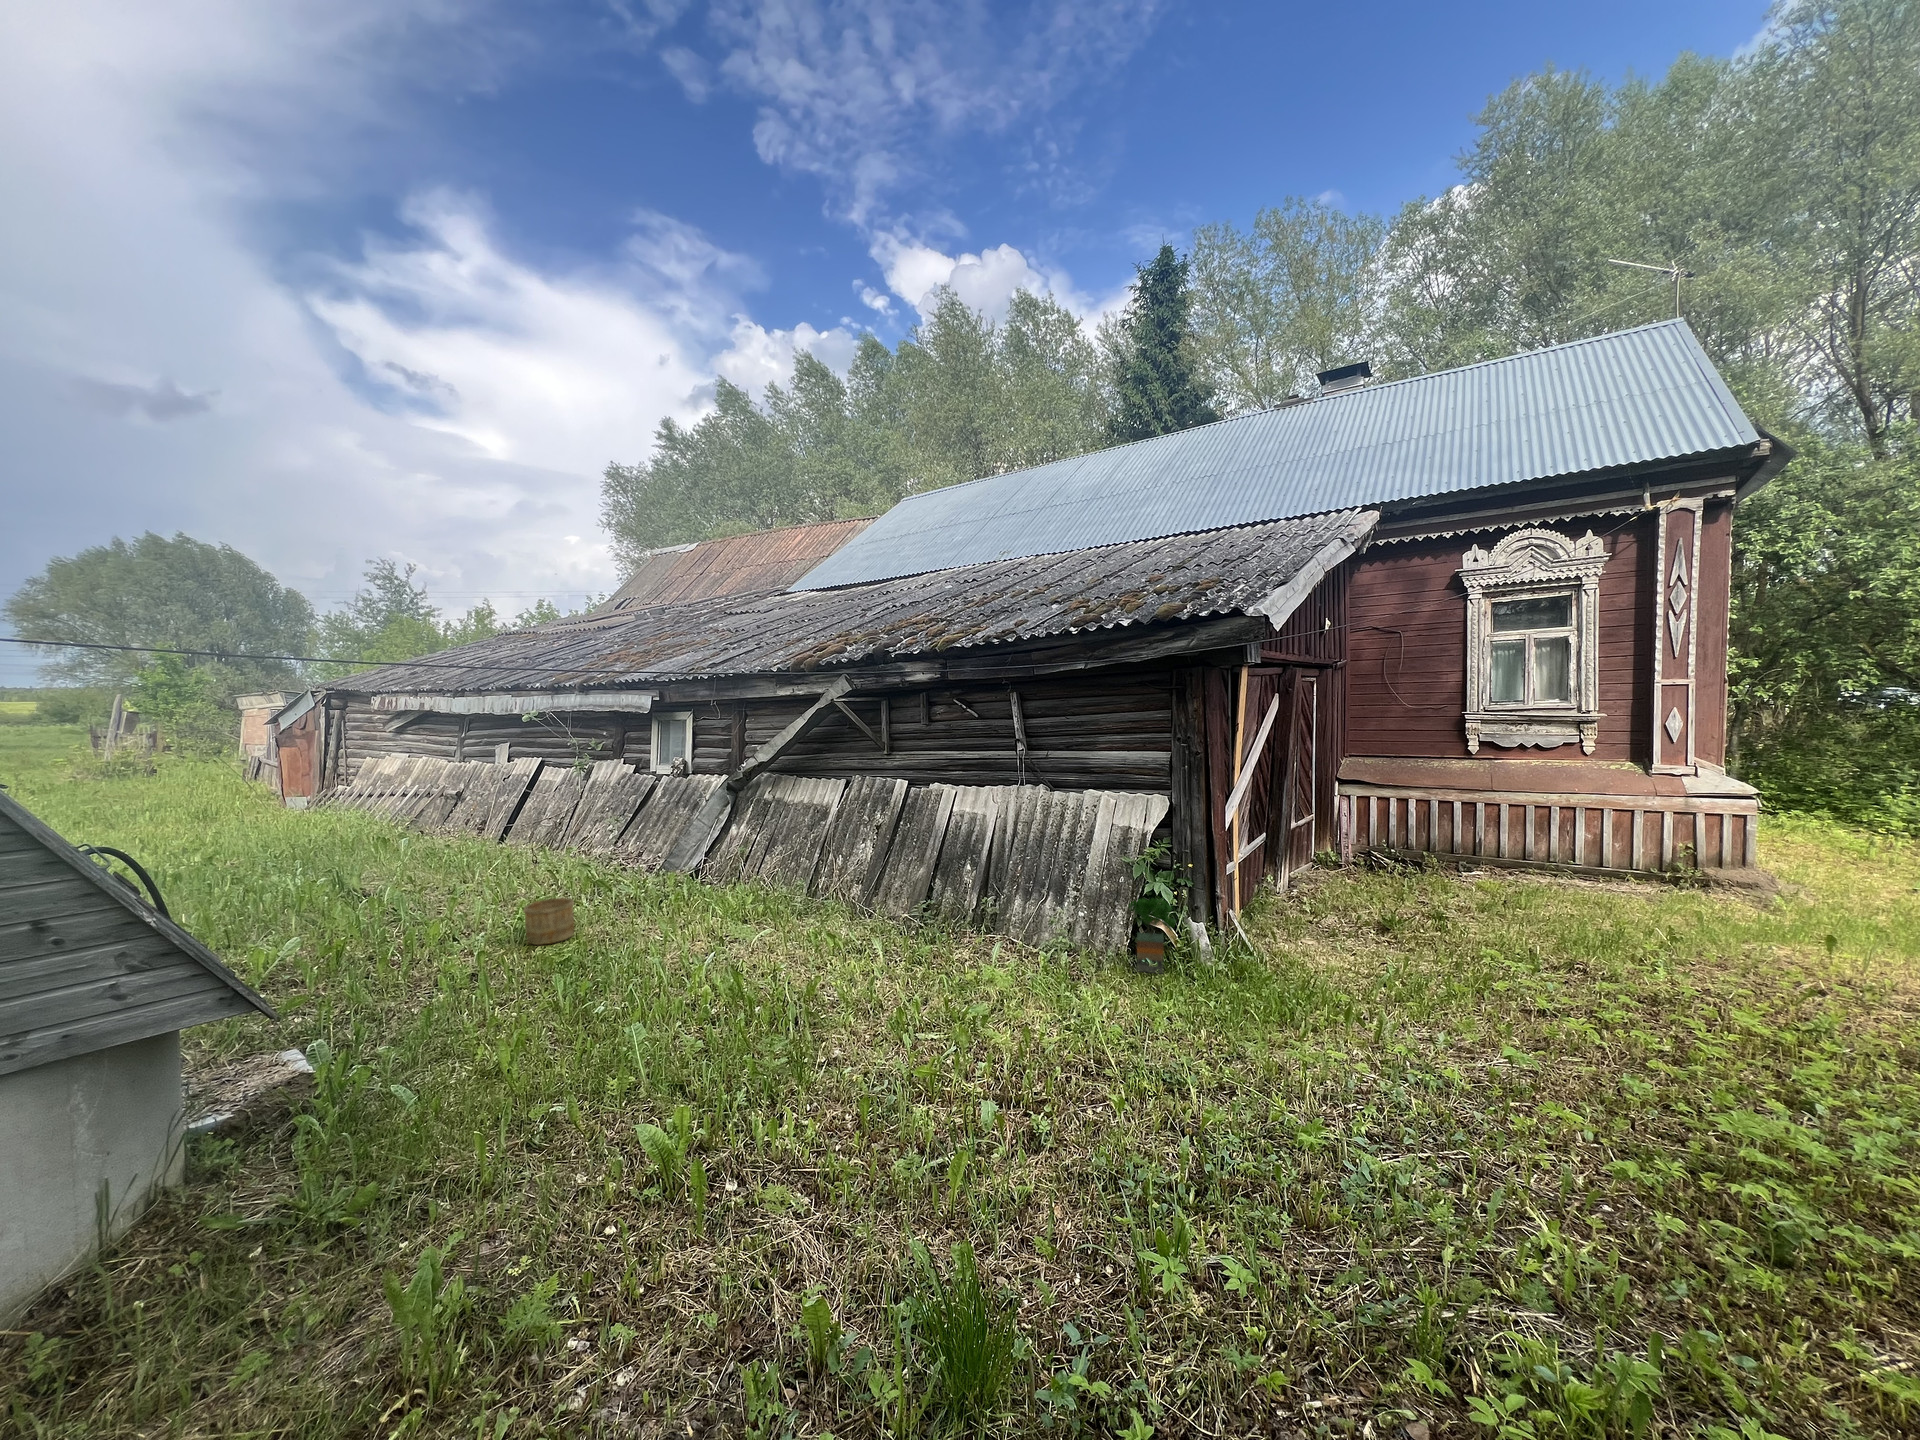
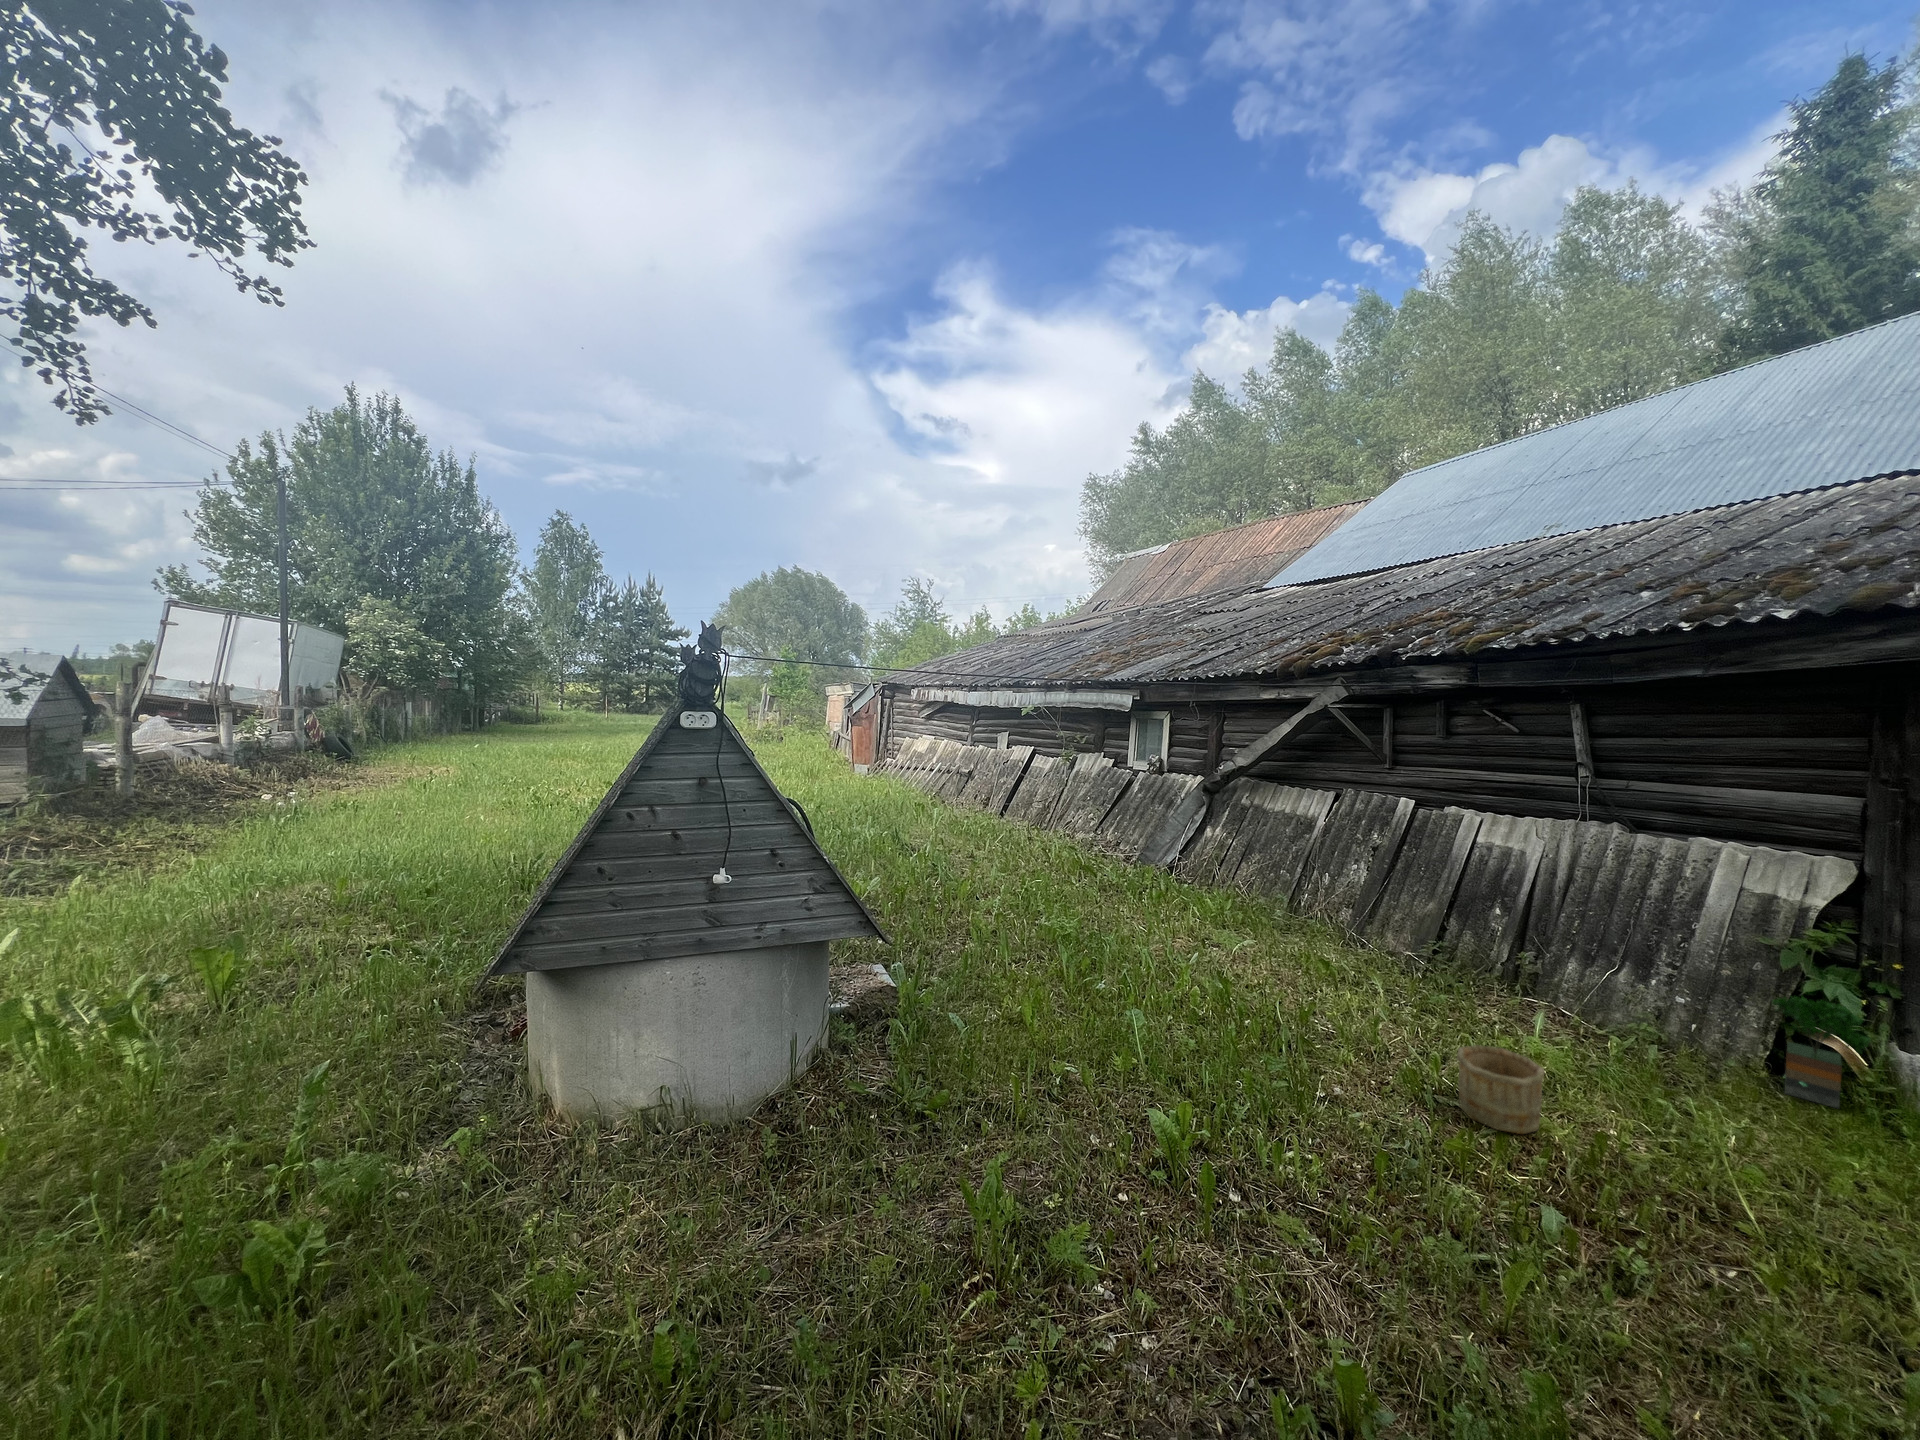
wooden bucket: present [523,897,574,945] -> present [1457,1045,1545,1134]

